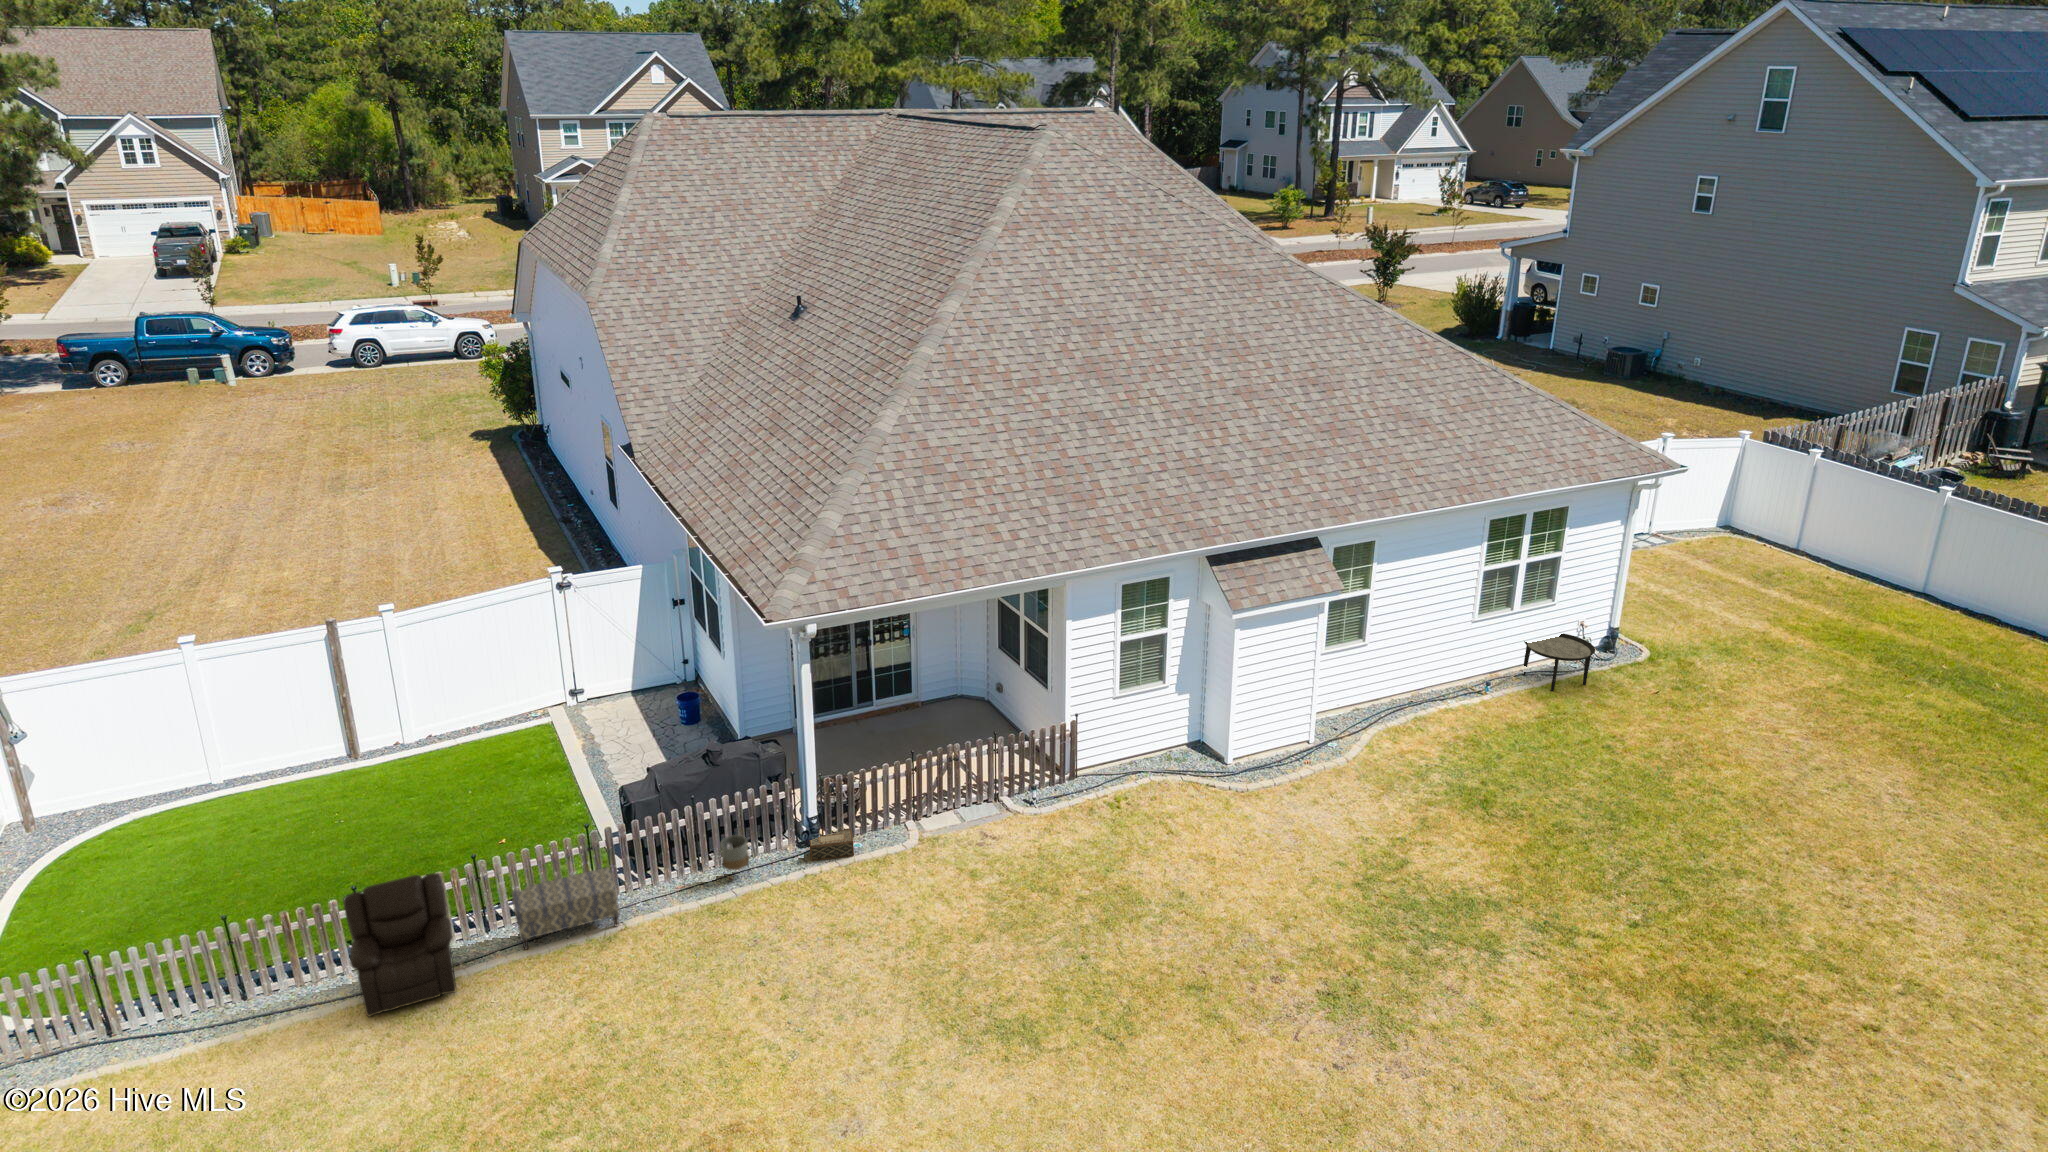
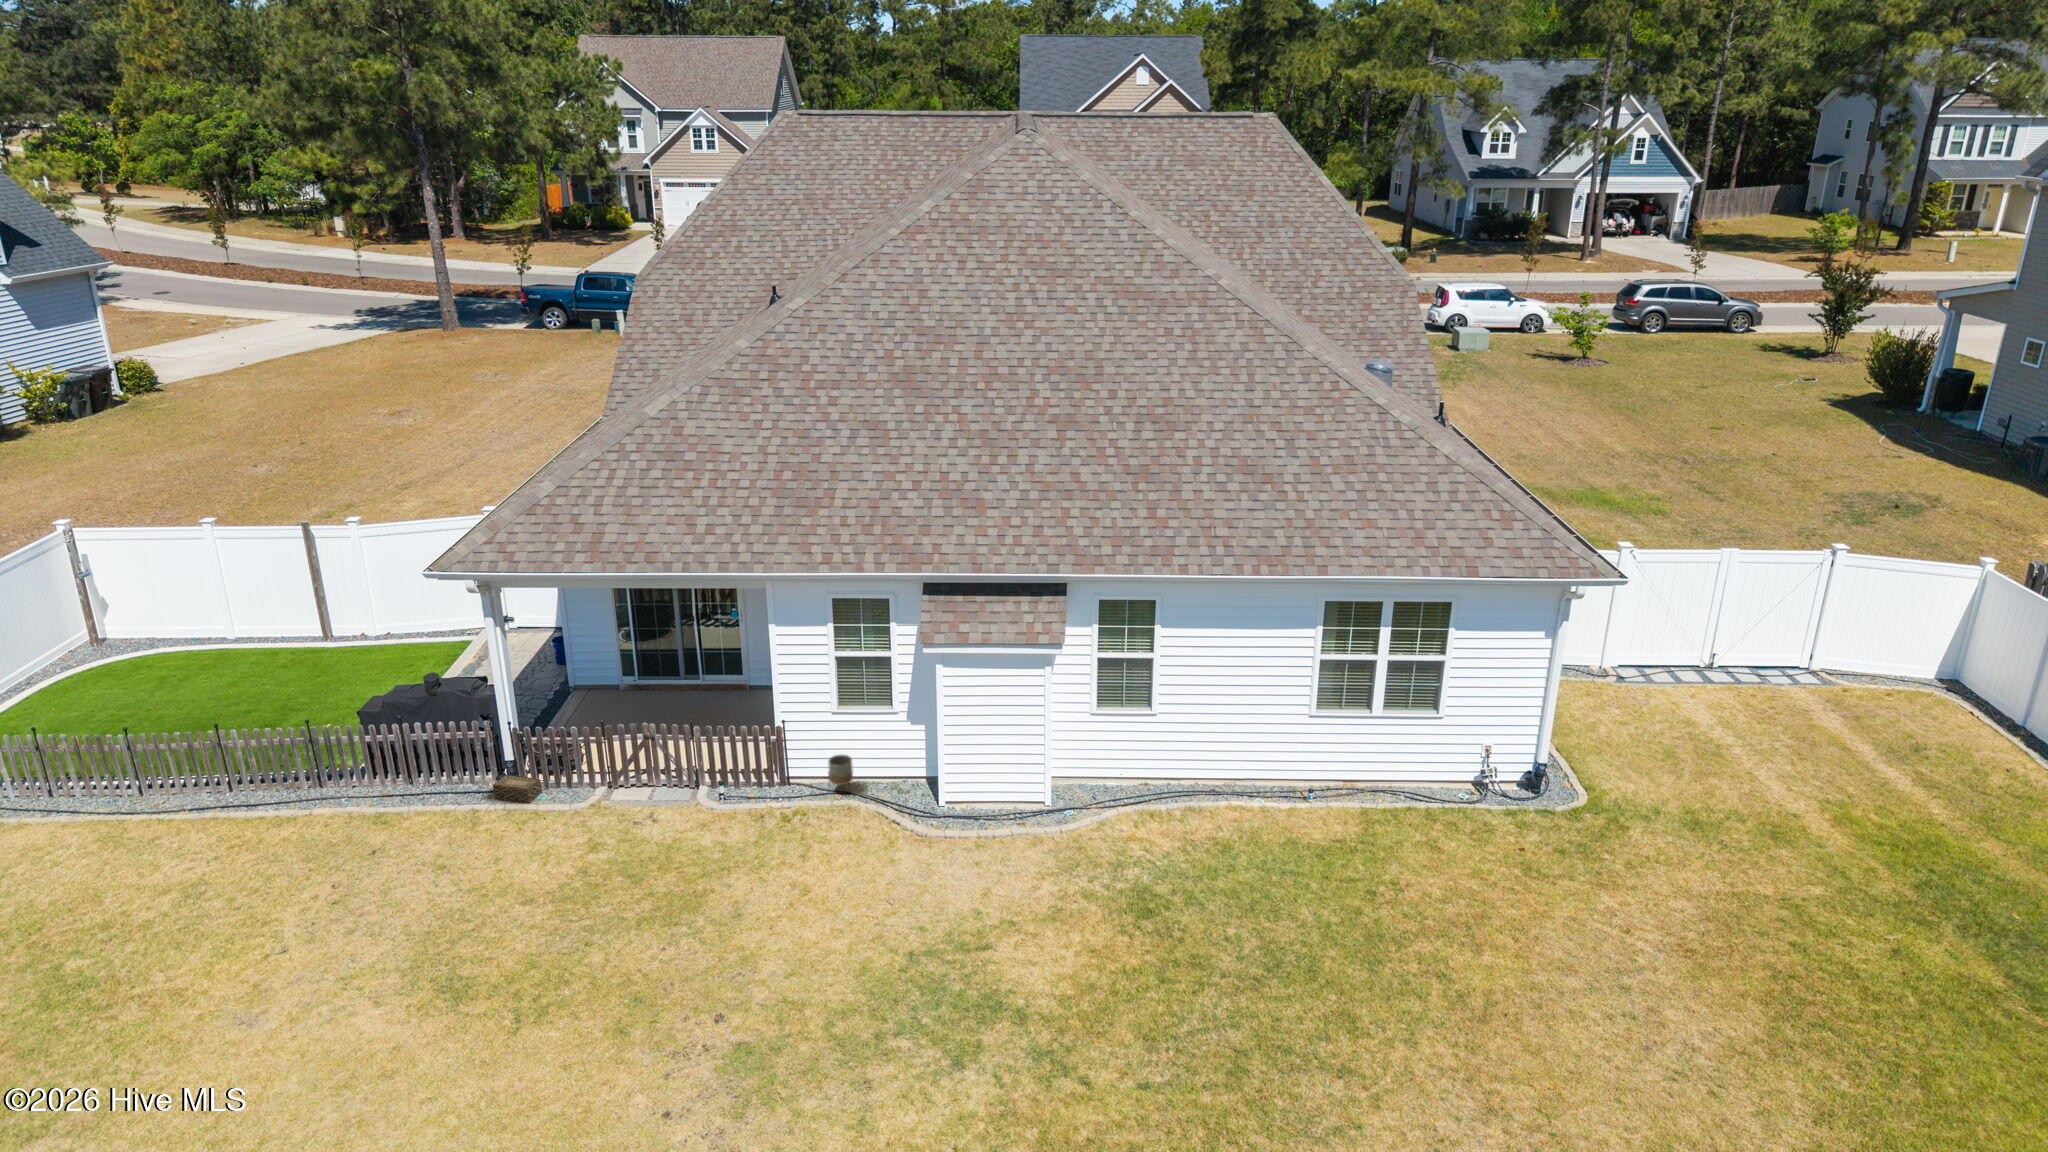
round table: present [1522,634,1595,692] -> none [1379,747,1462,822]
planter: present [720,835,749,870] -> present [828,755,853,785]
bench: present [512,867,619,950] -> none [221,760,325,811]
chair: present [344,873,456,1017] -> none [77,728,187,829]

